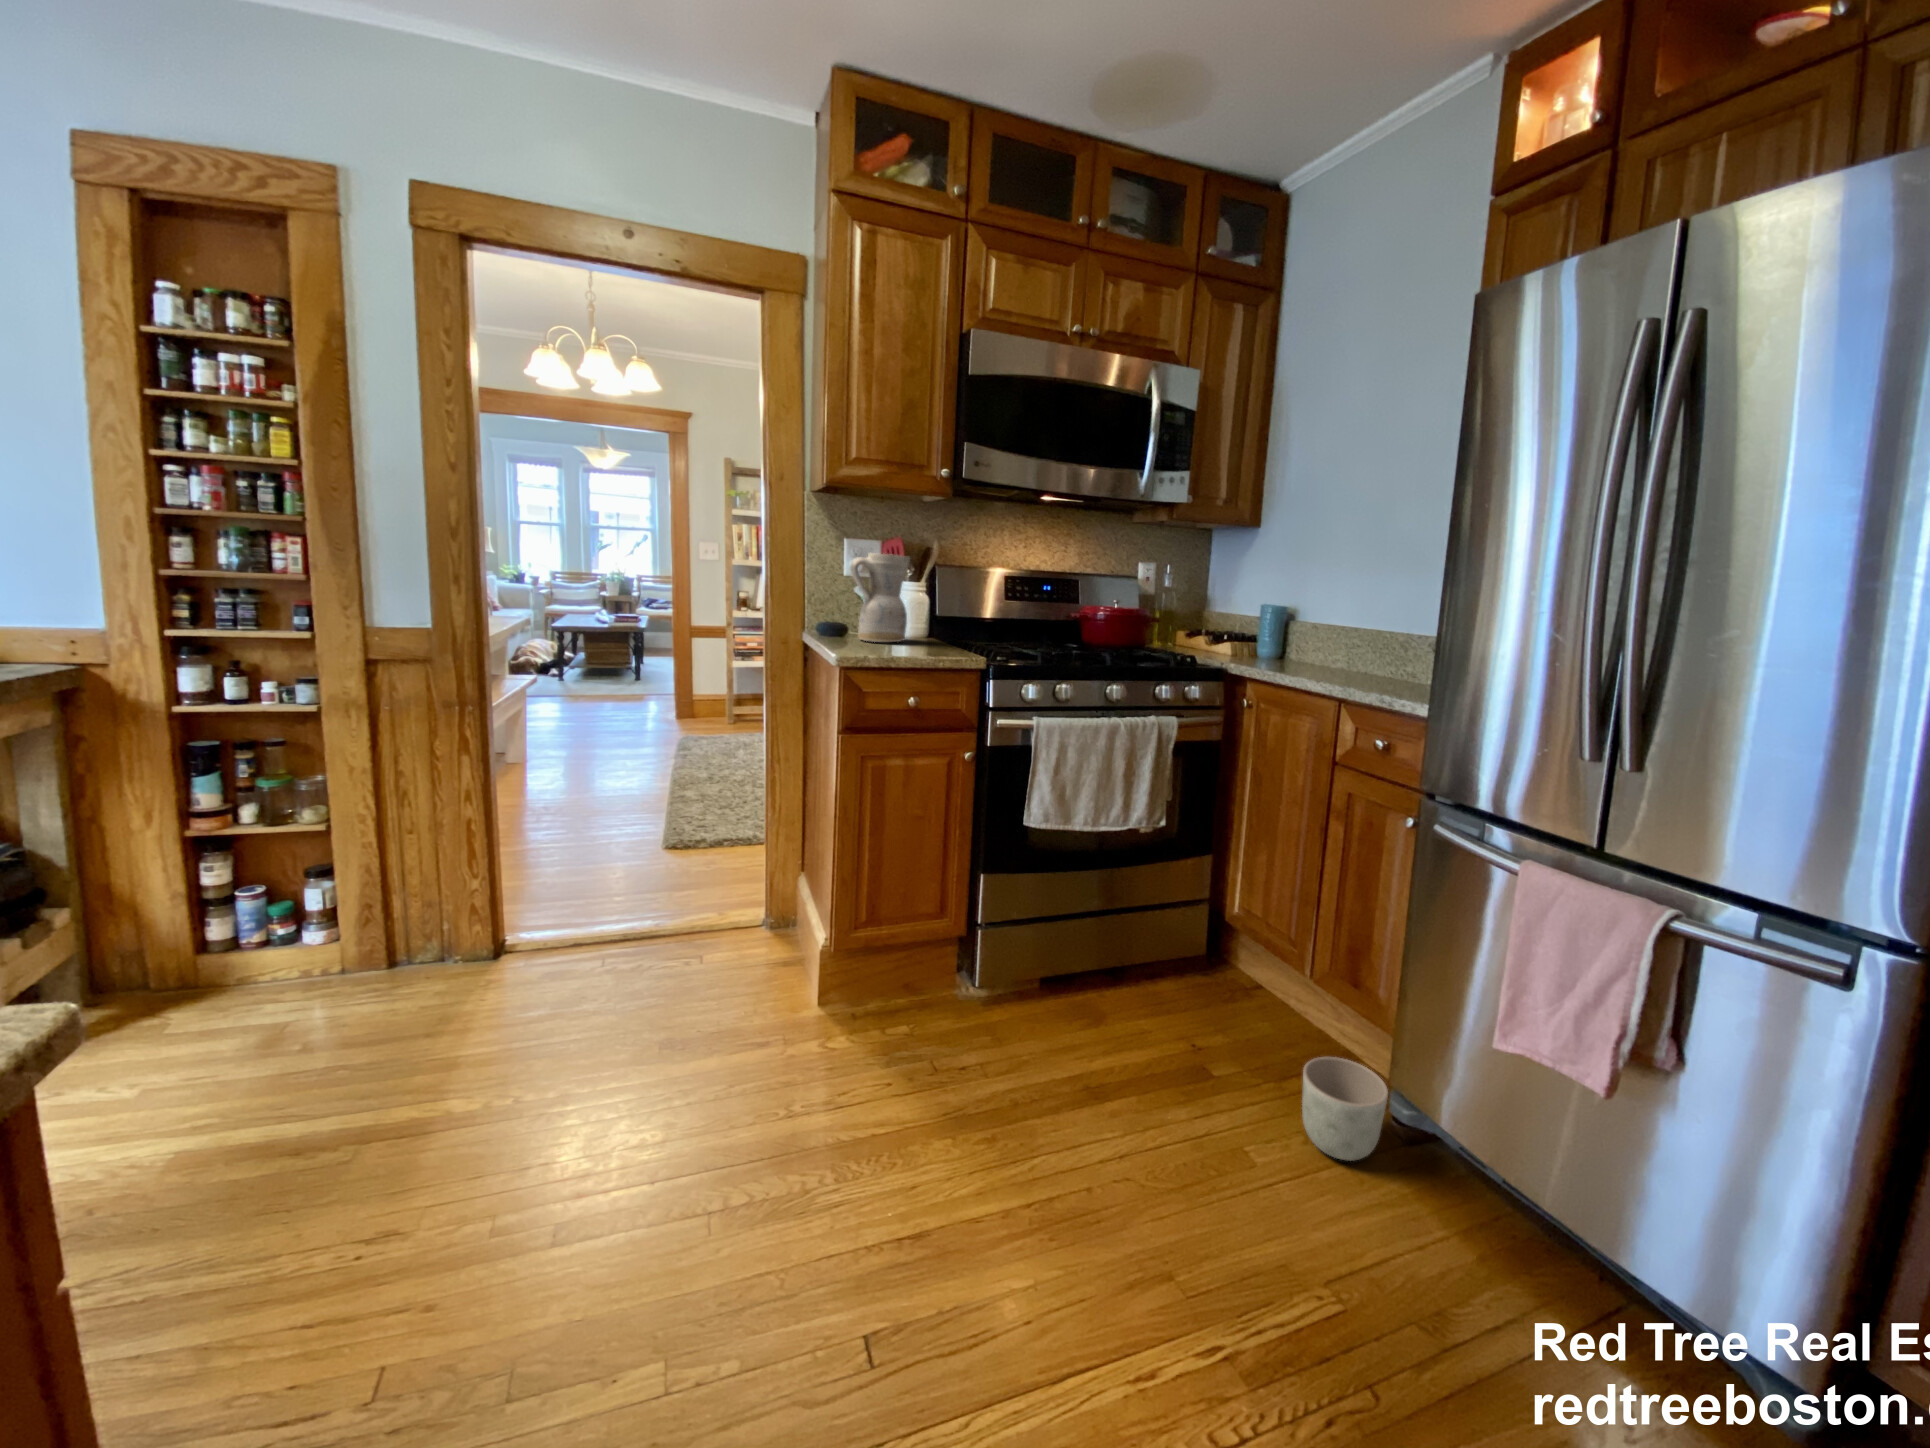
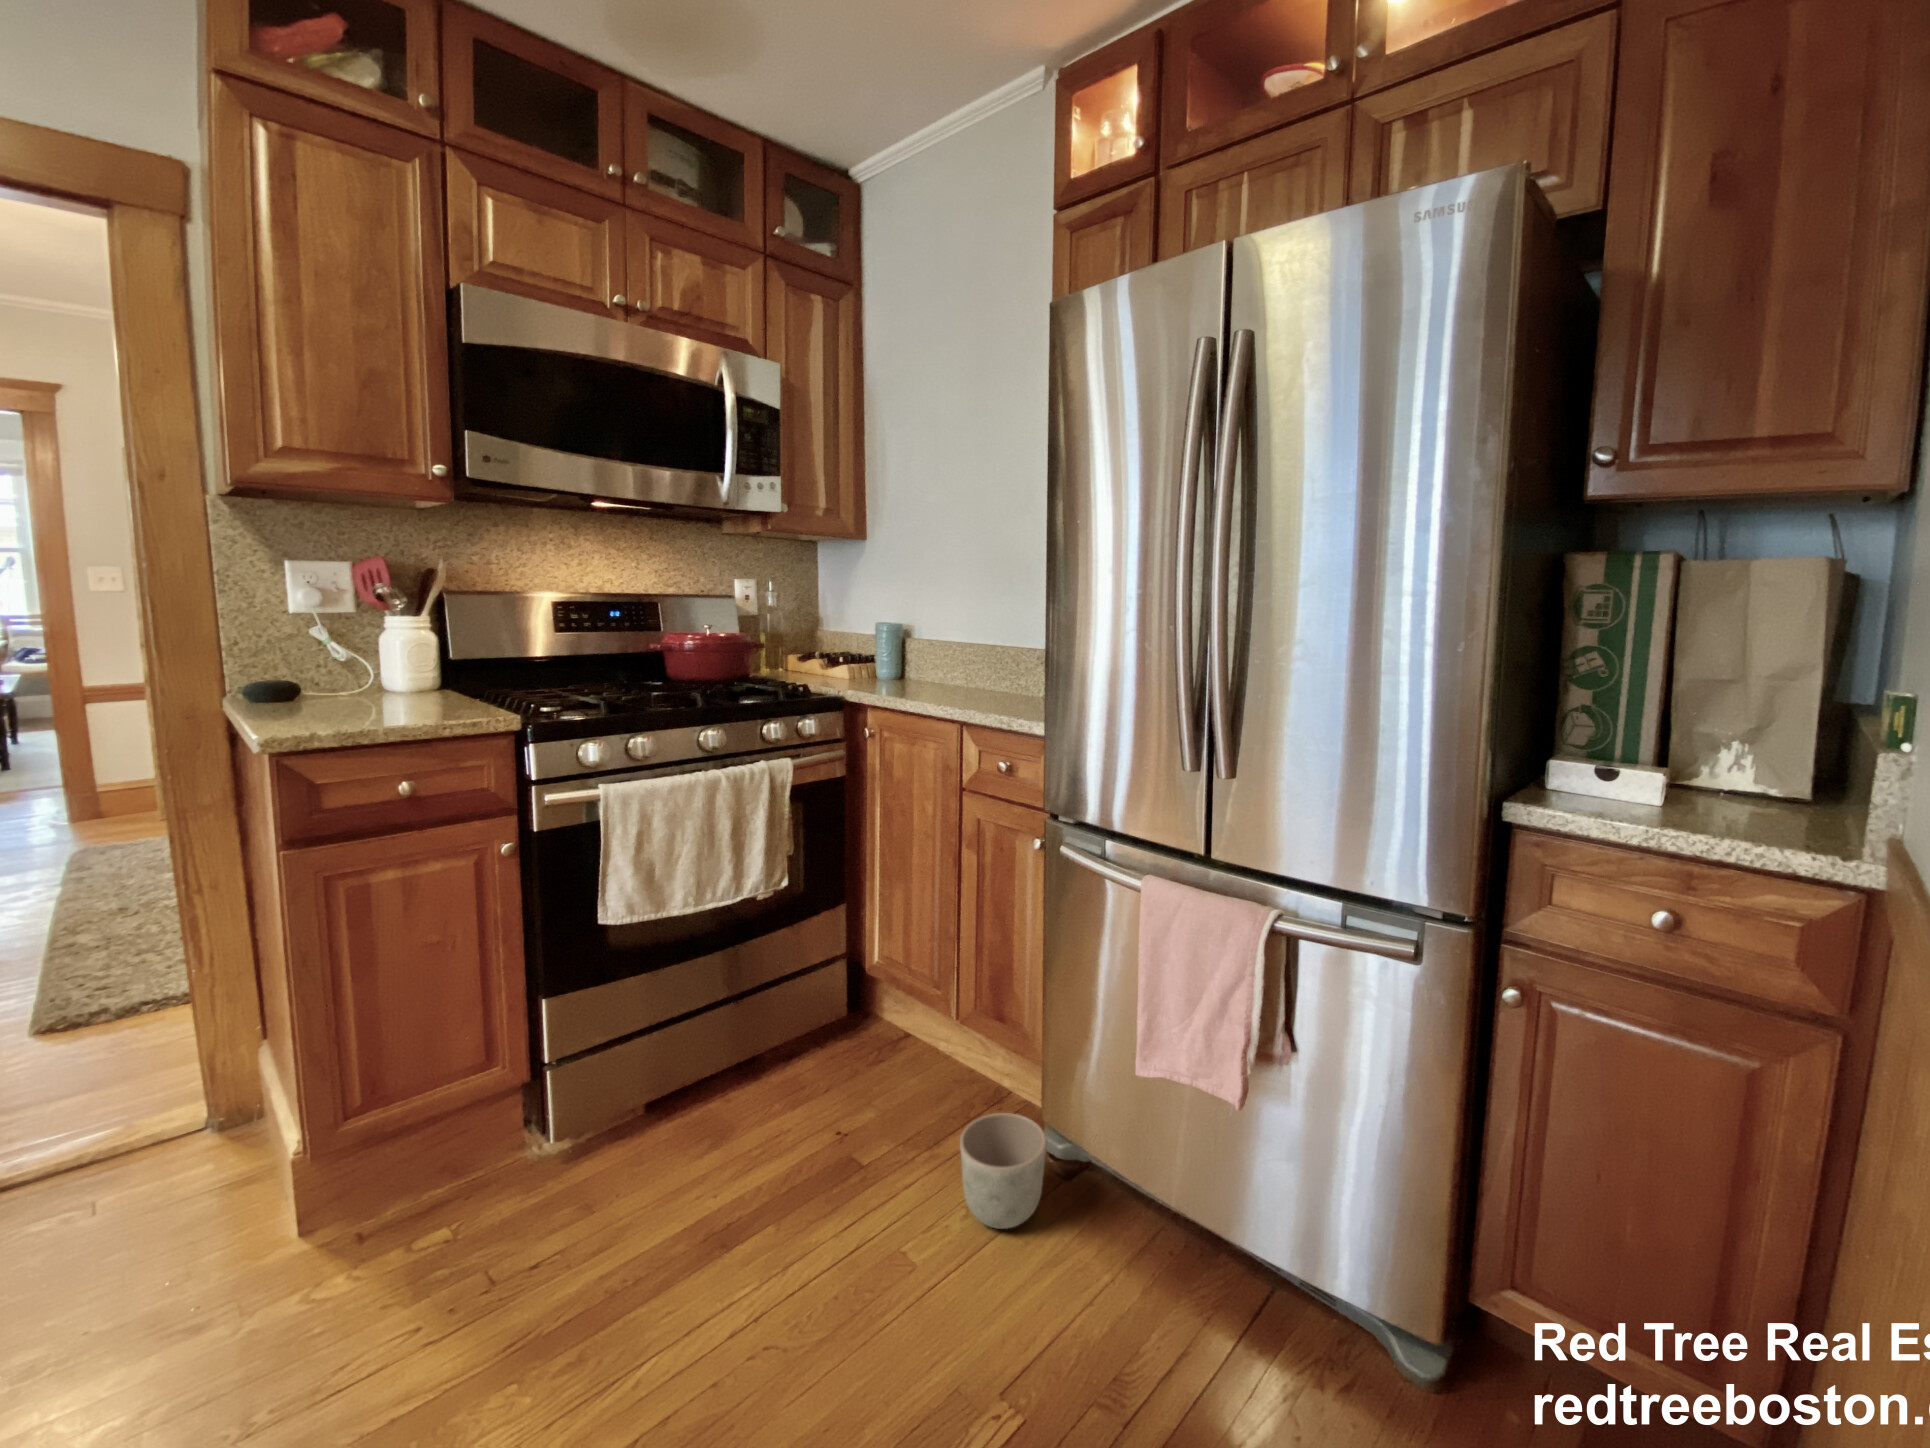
ceramic pitcher: present [850,553,910,642] -> none [285,581,396,707]

